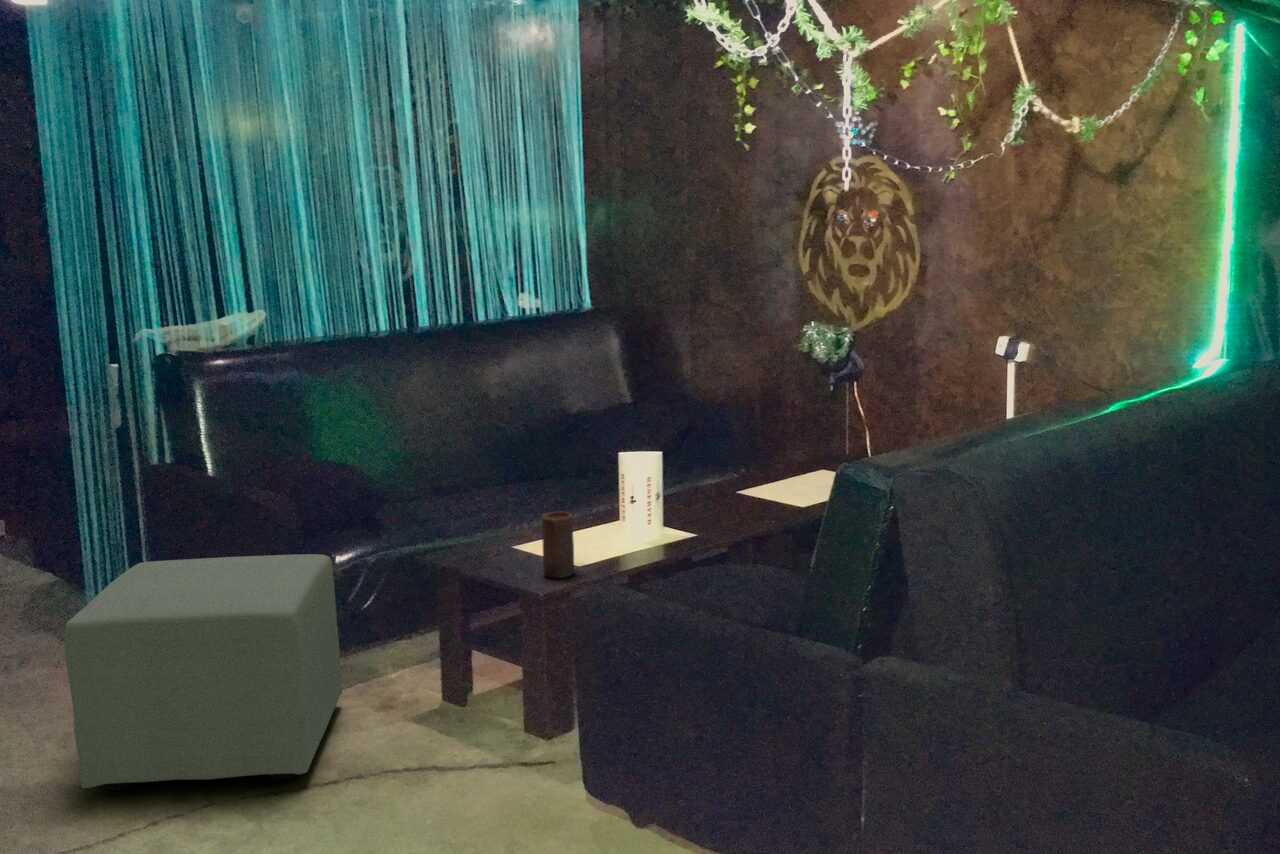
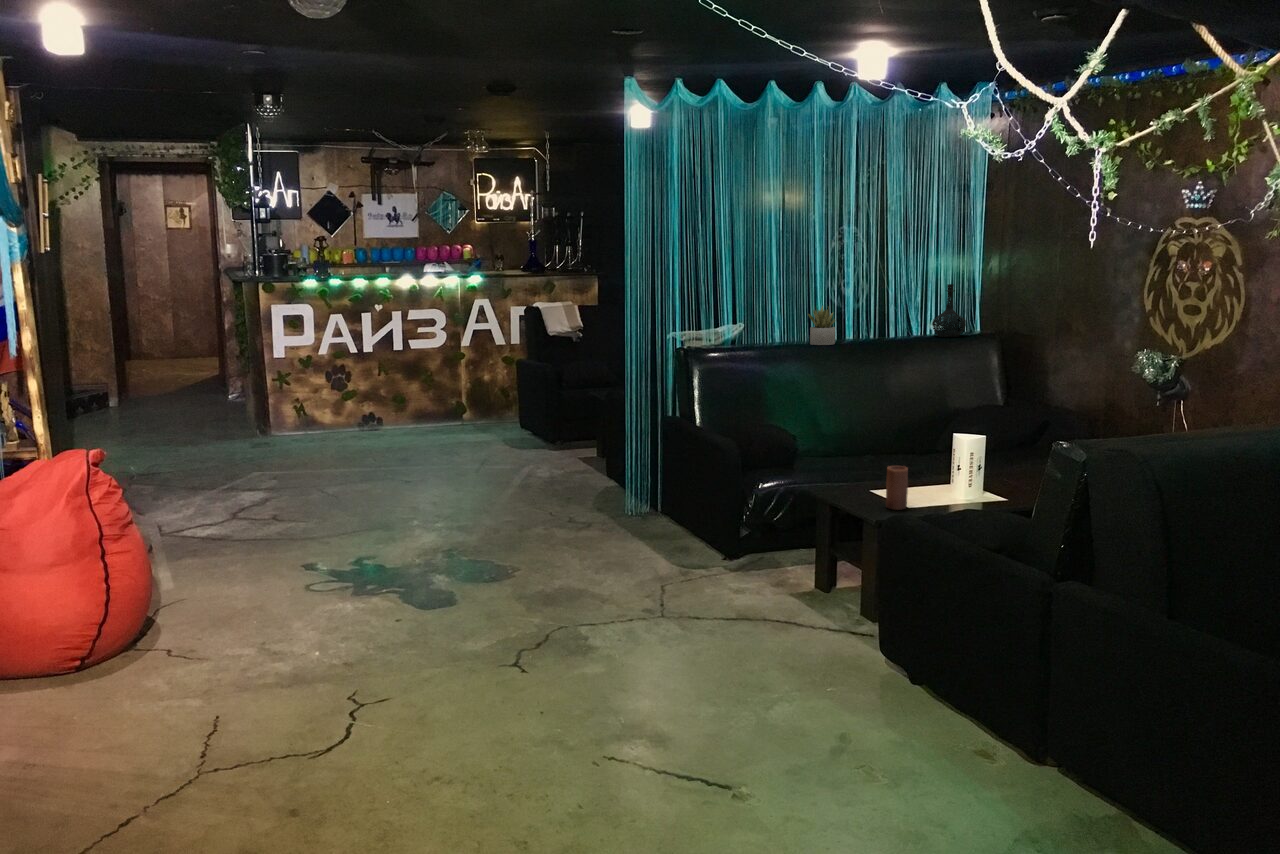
bottle: none [537,244,583,318] -> present [932,284,966,337]
succulent plant: none [365,277,412,337] -> present [808,306,835,345]
ottoman: present [65,554,342,790] -> none [600,471,758,609]

